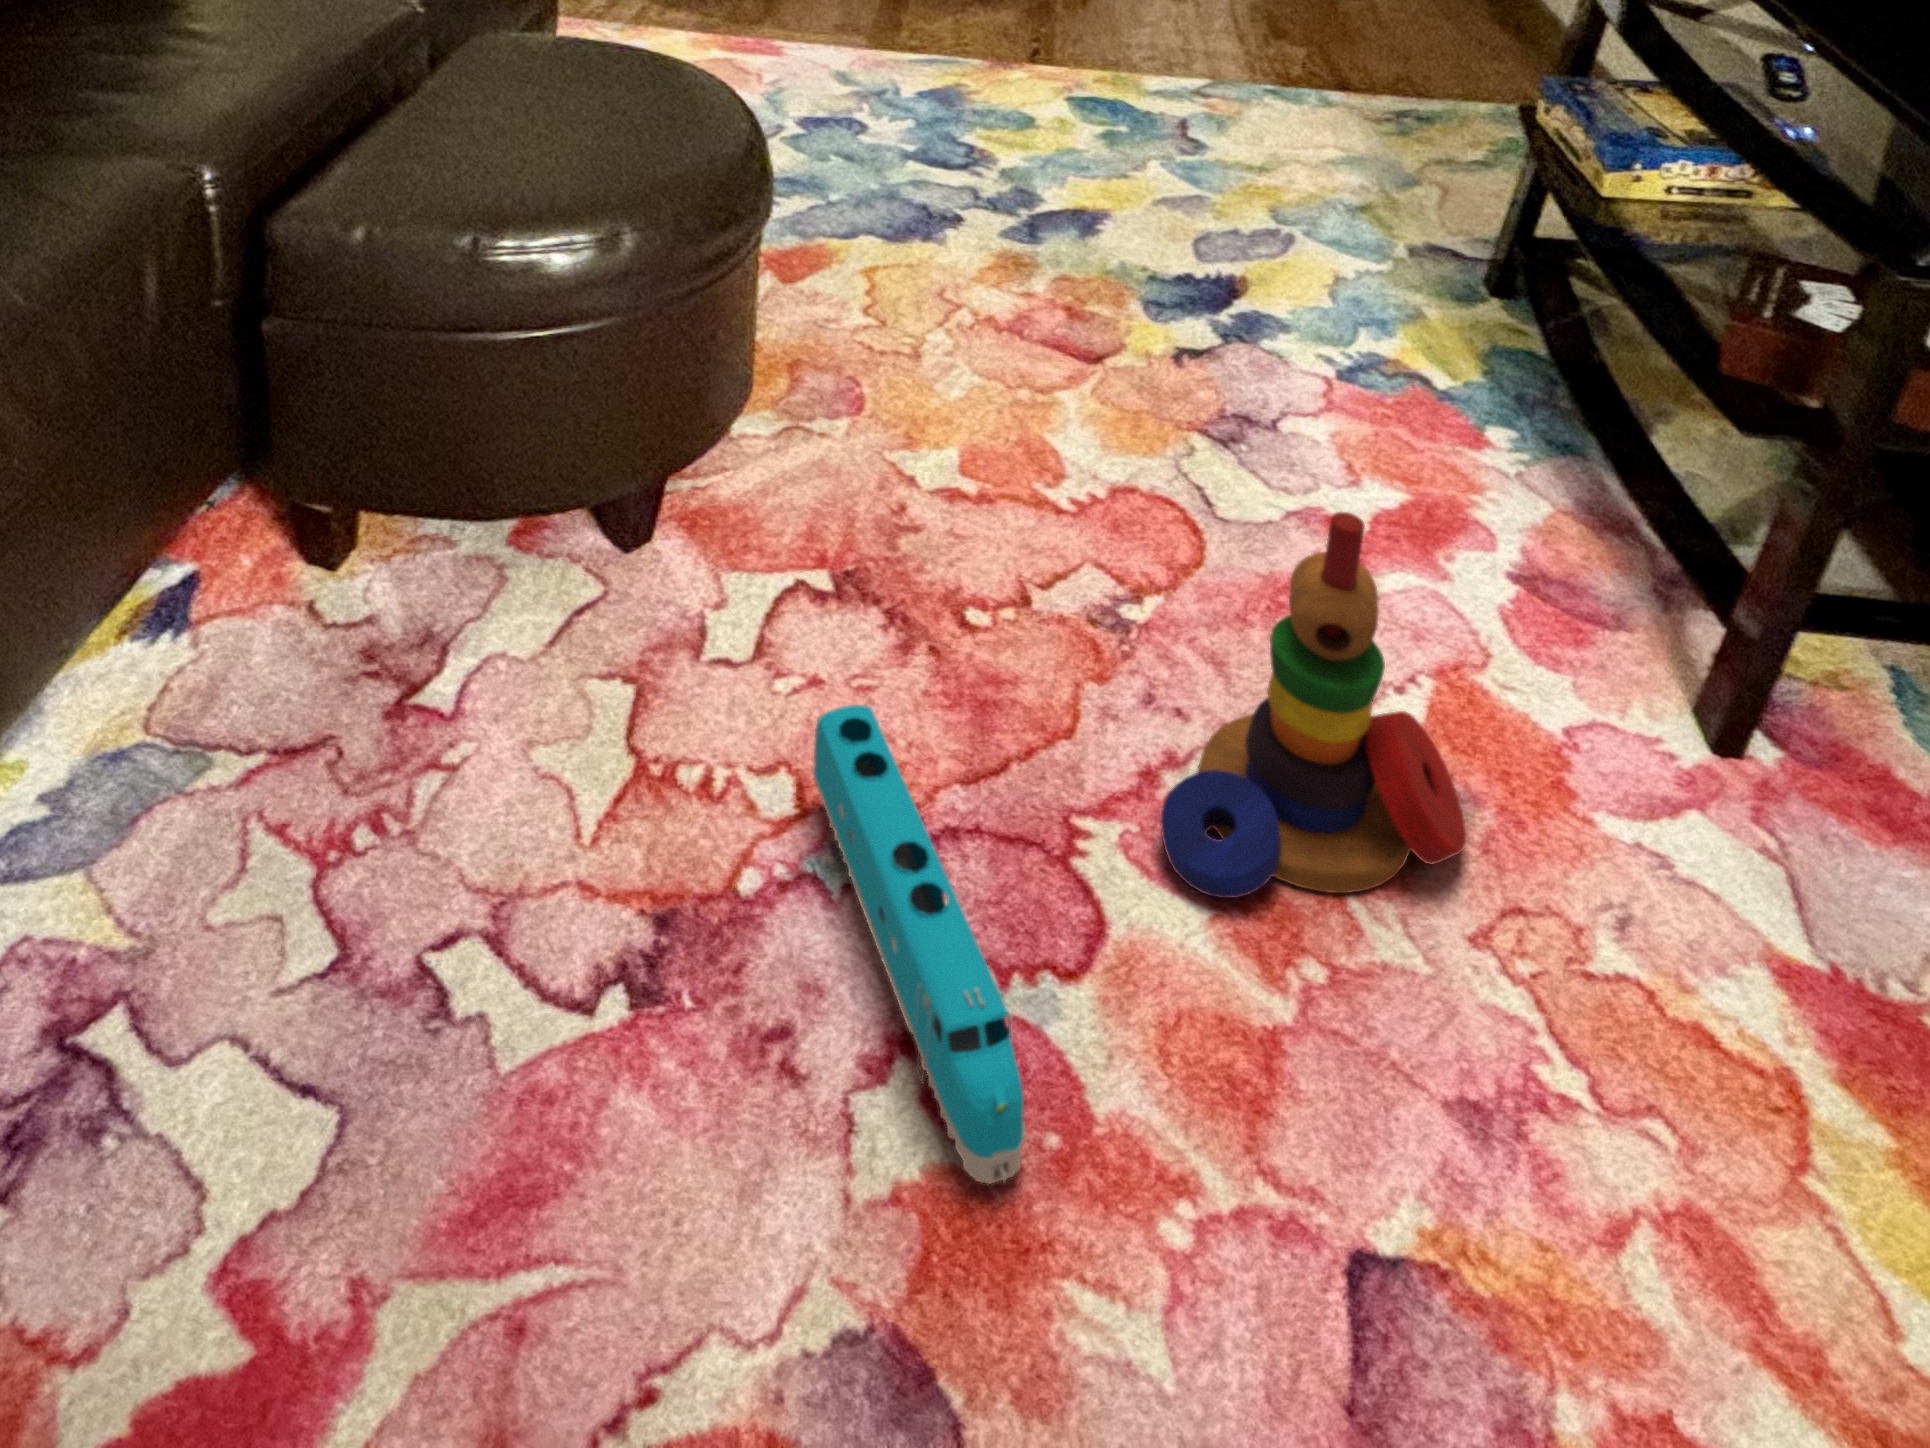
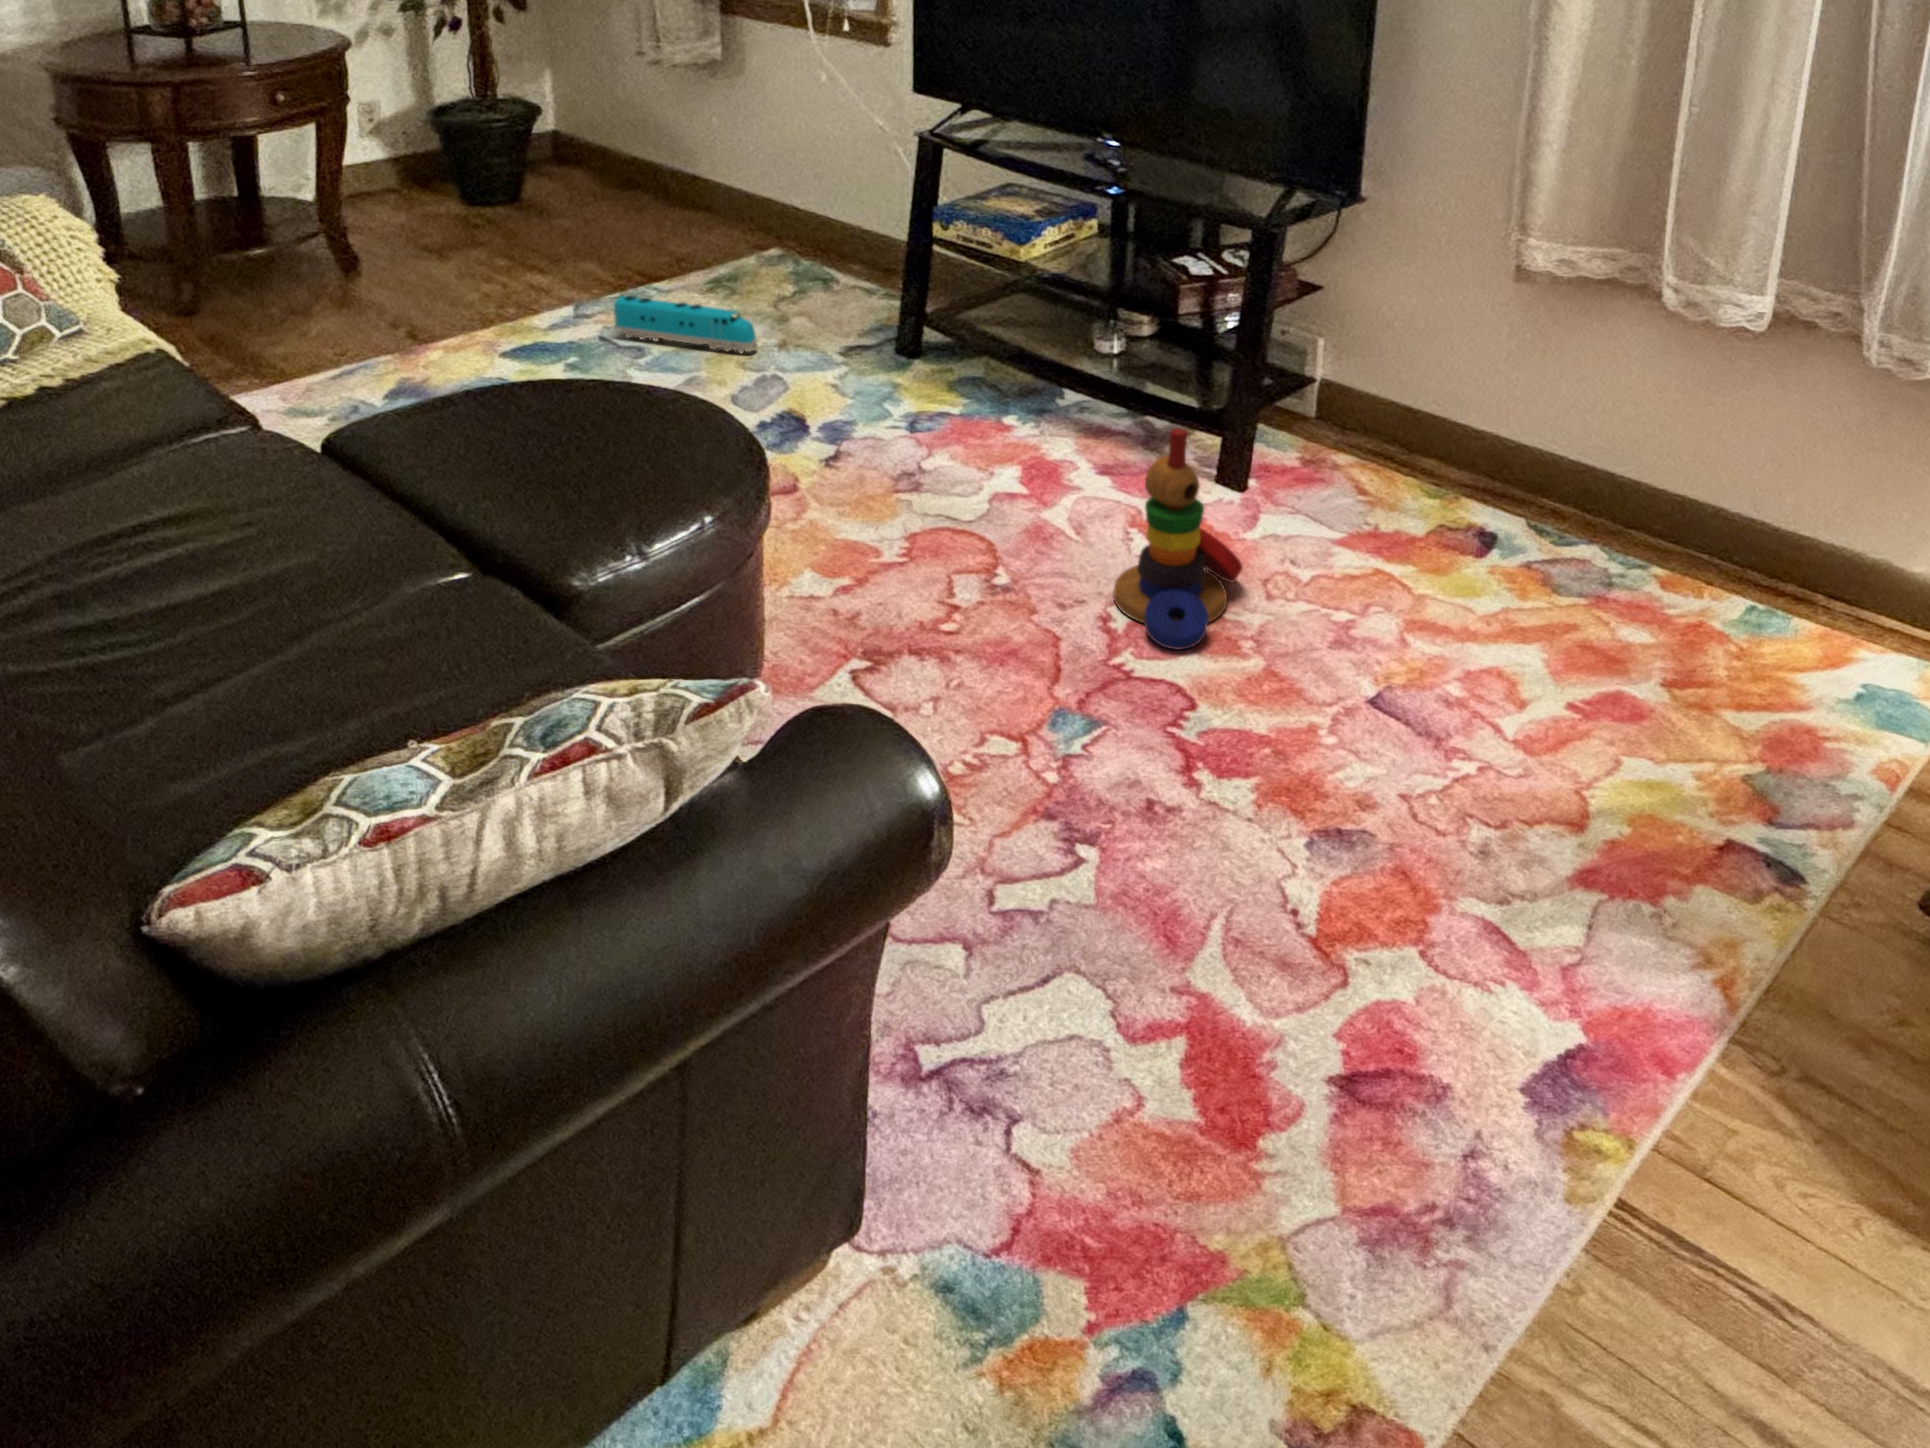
toy train: present [813,705,1025,1184] -> present [614,296,757,353]

